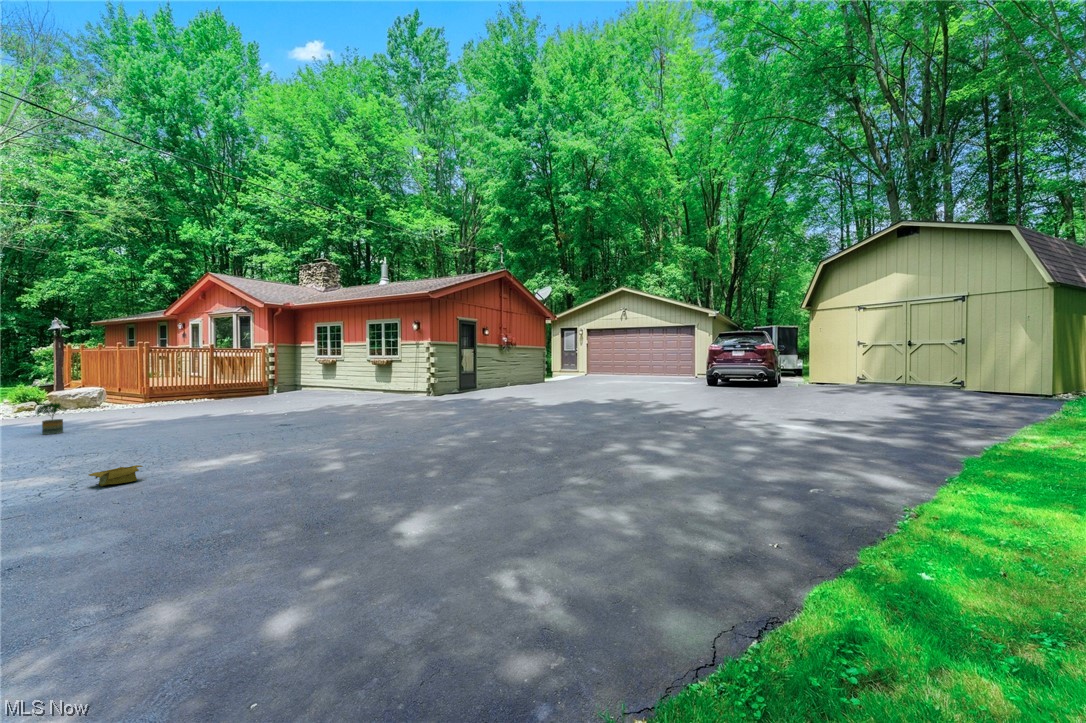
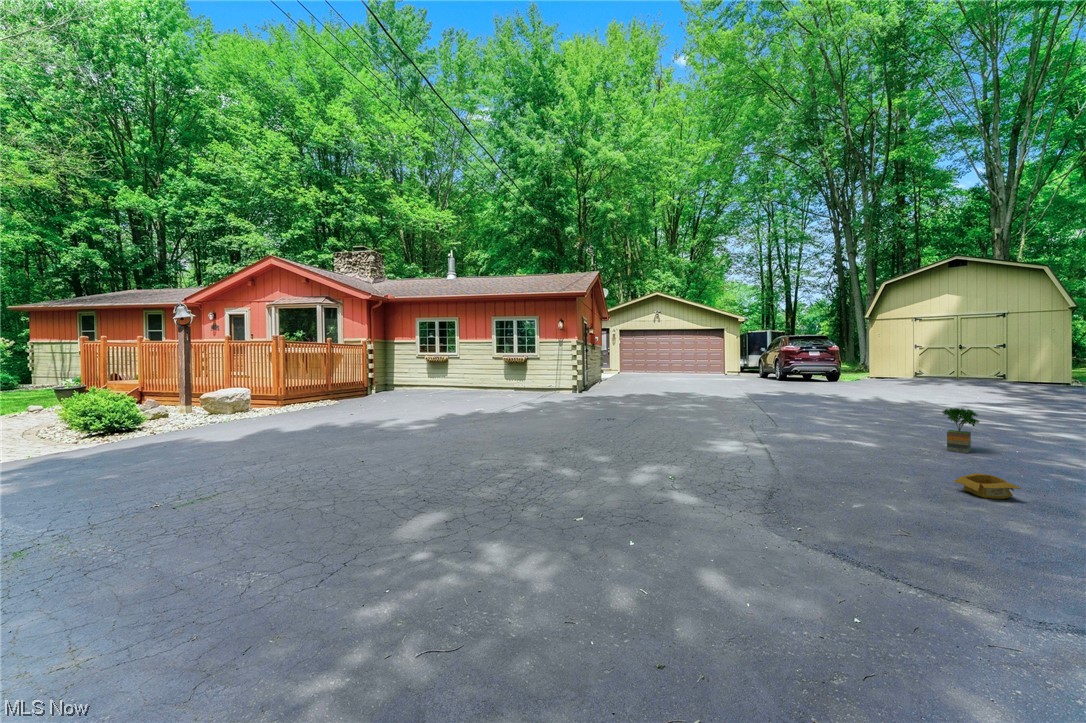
potted tree: present [36,403,66,435] -> present [942,408,979,453]

